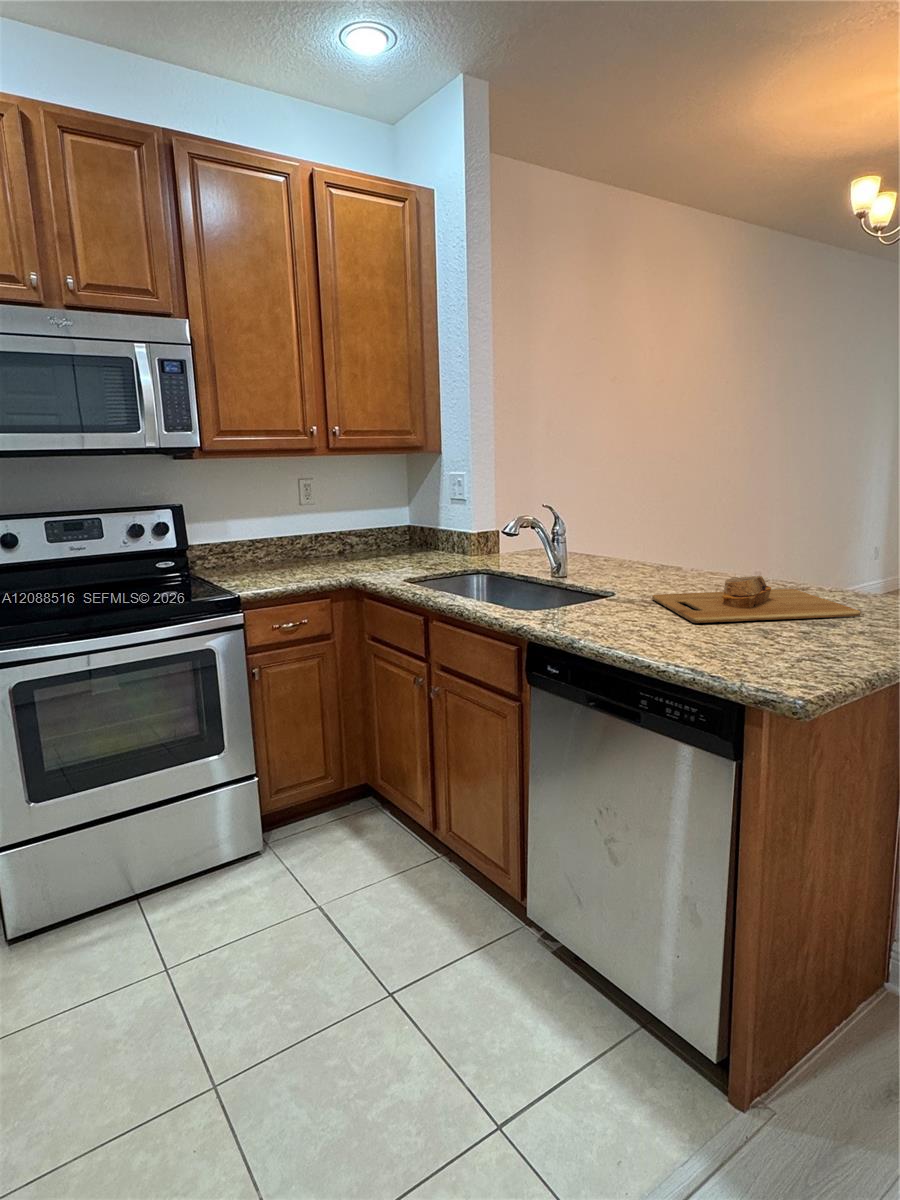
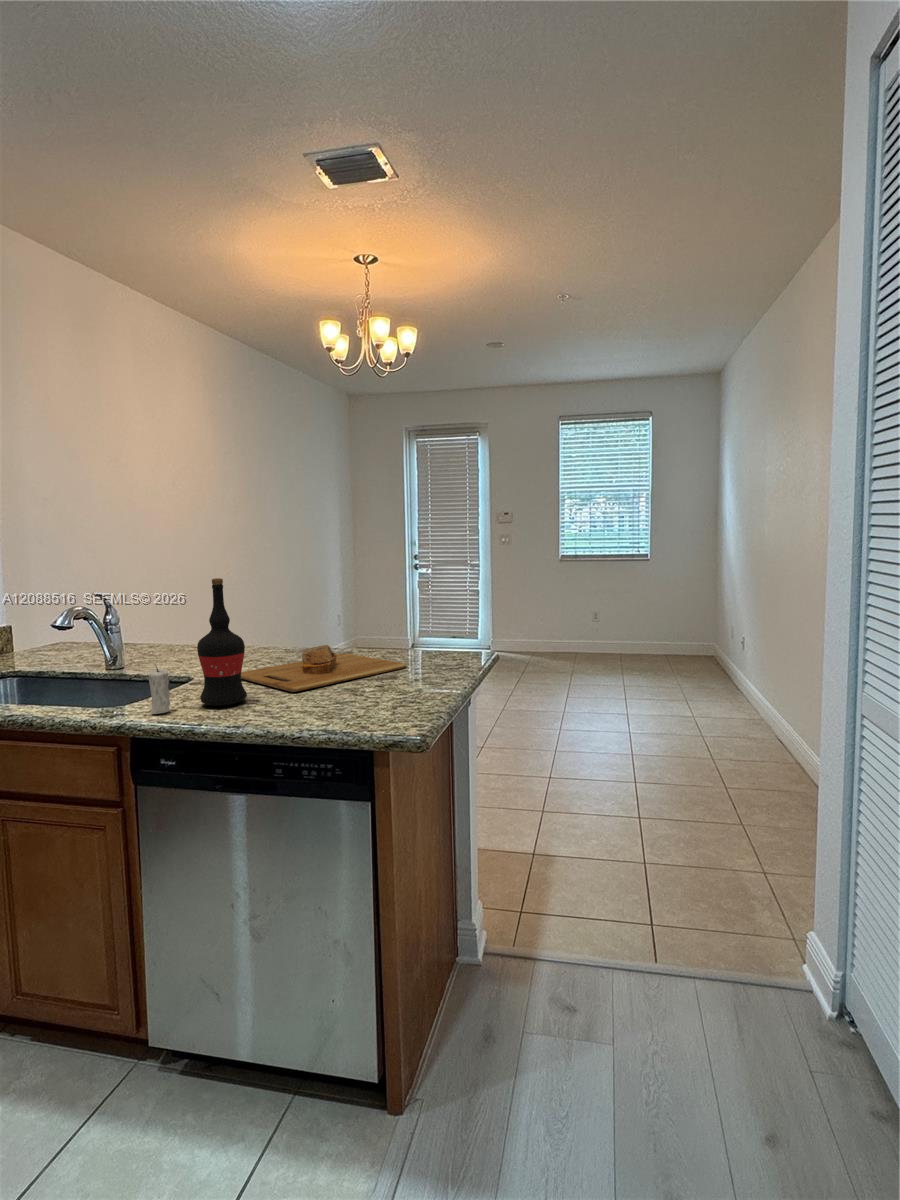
wine bottle: none [595,492,643,625] -> present [197,578,247,706]
candle: none [548,571,566,622] -> present [148,666,170,714]

